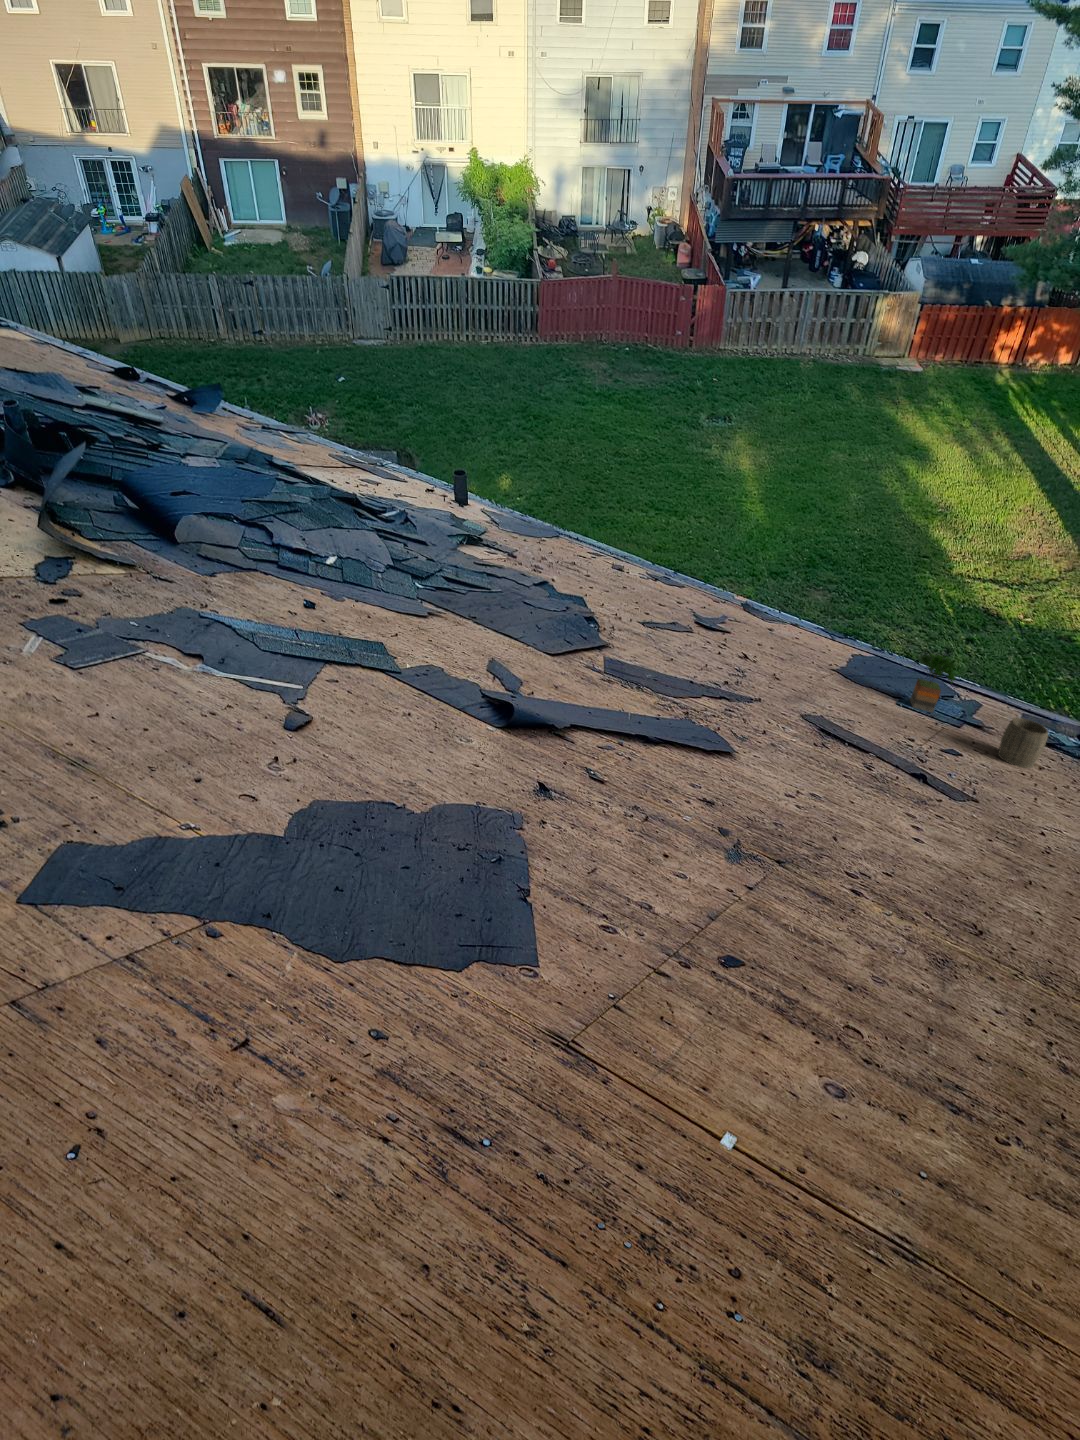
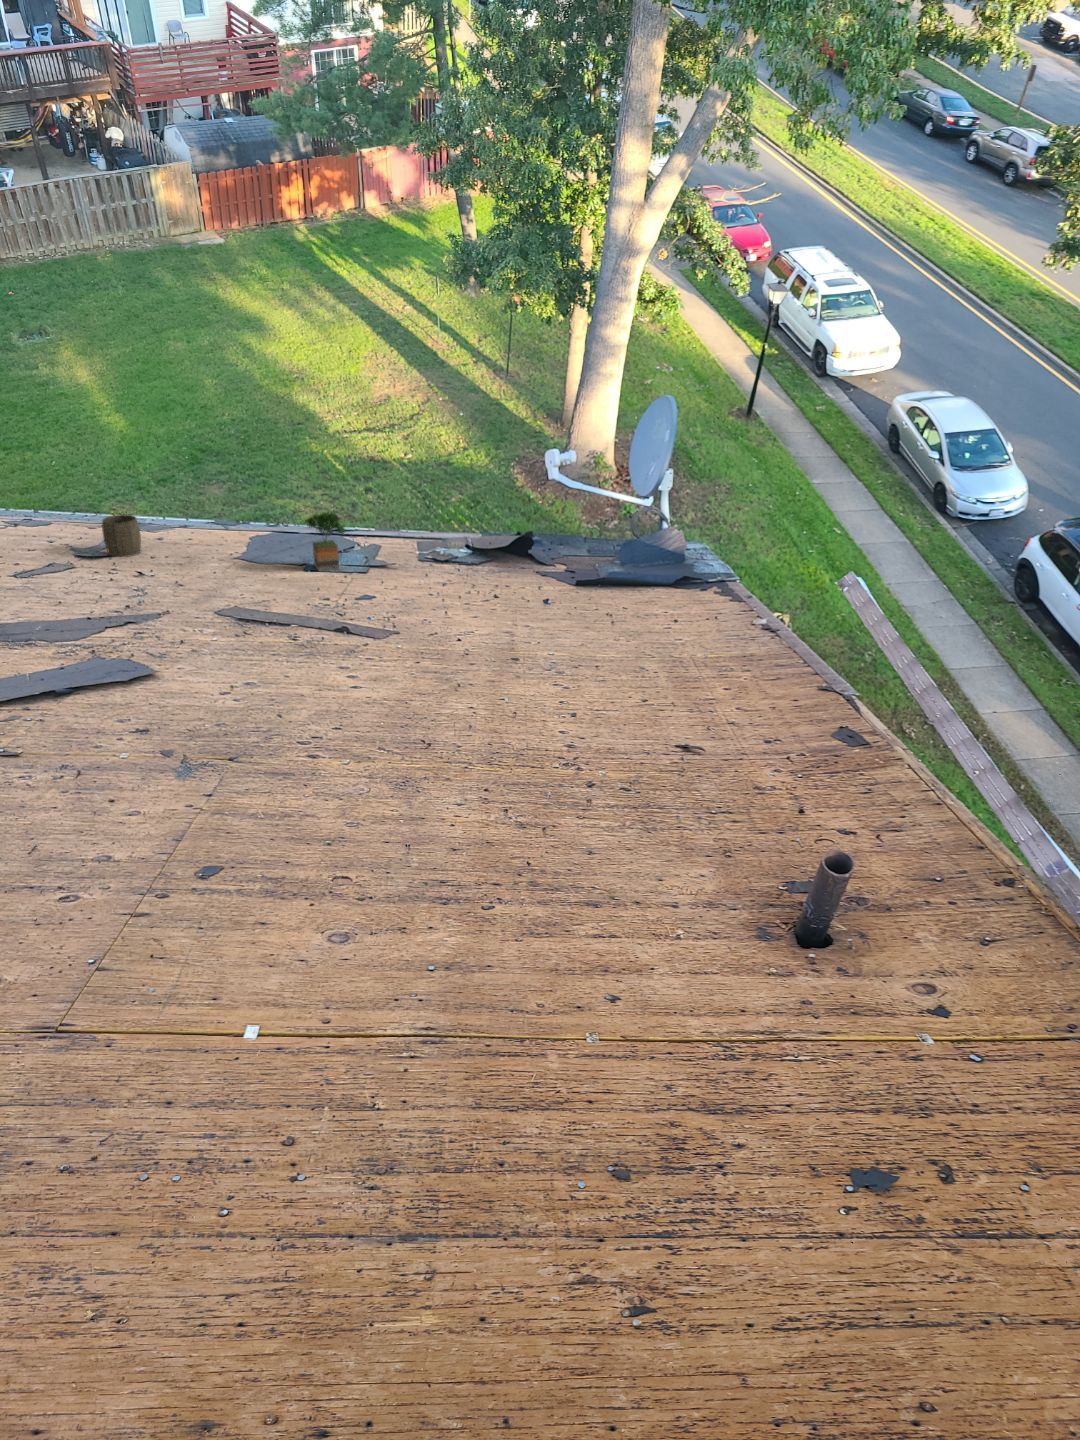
woven basket: present [998,718,1048,768] -> present [102,514,141,557]

